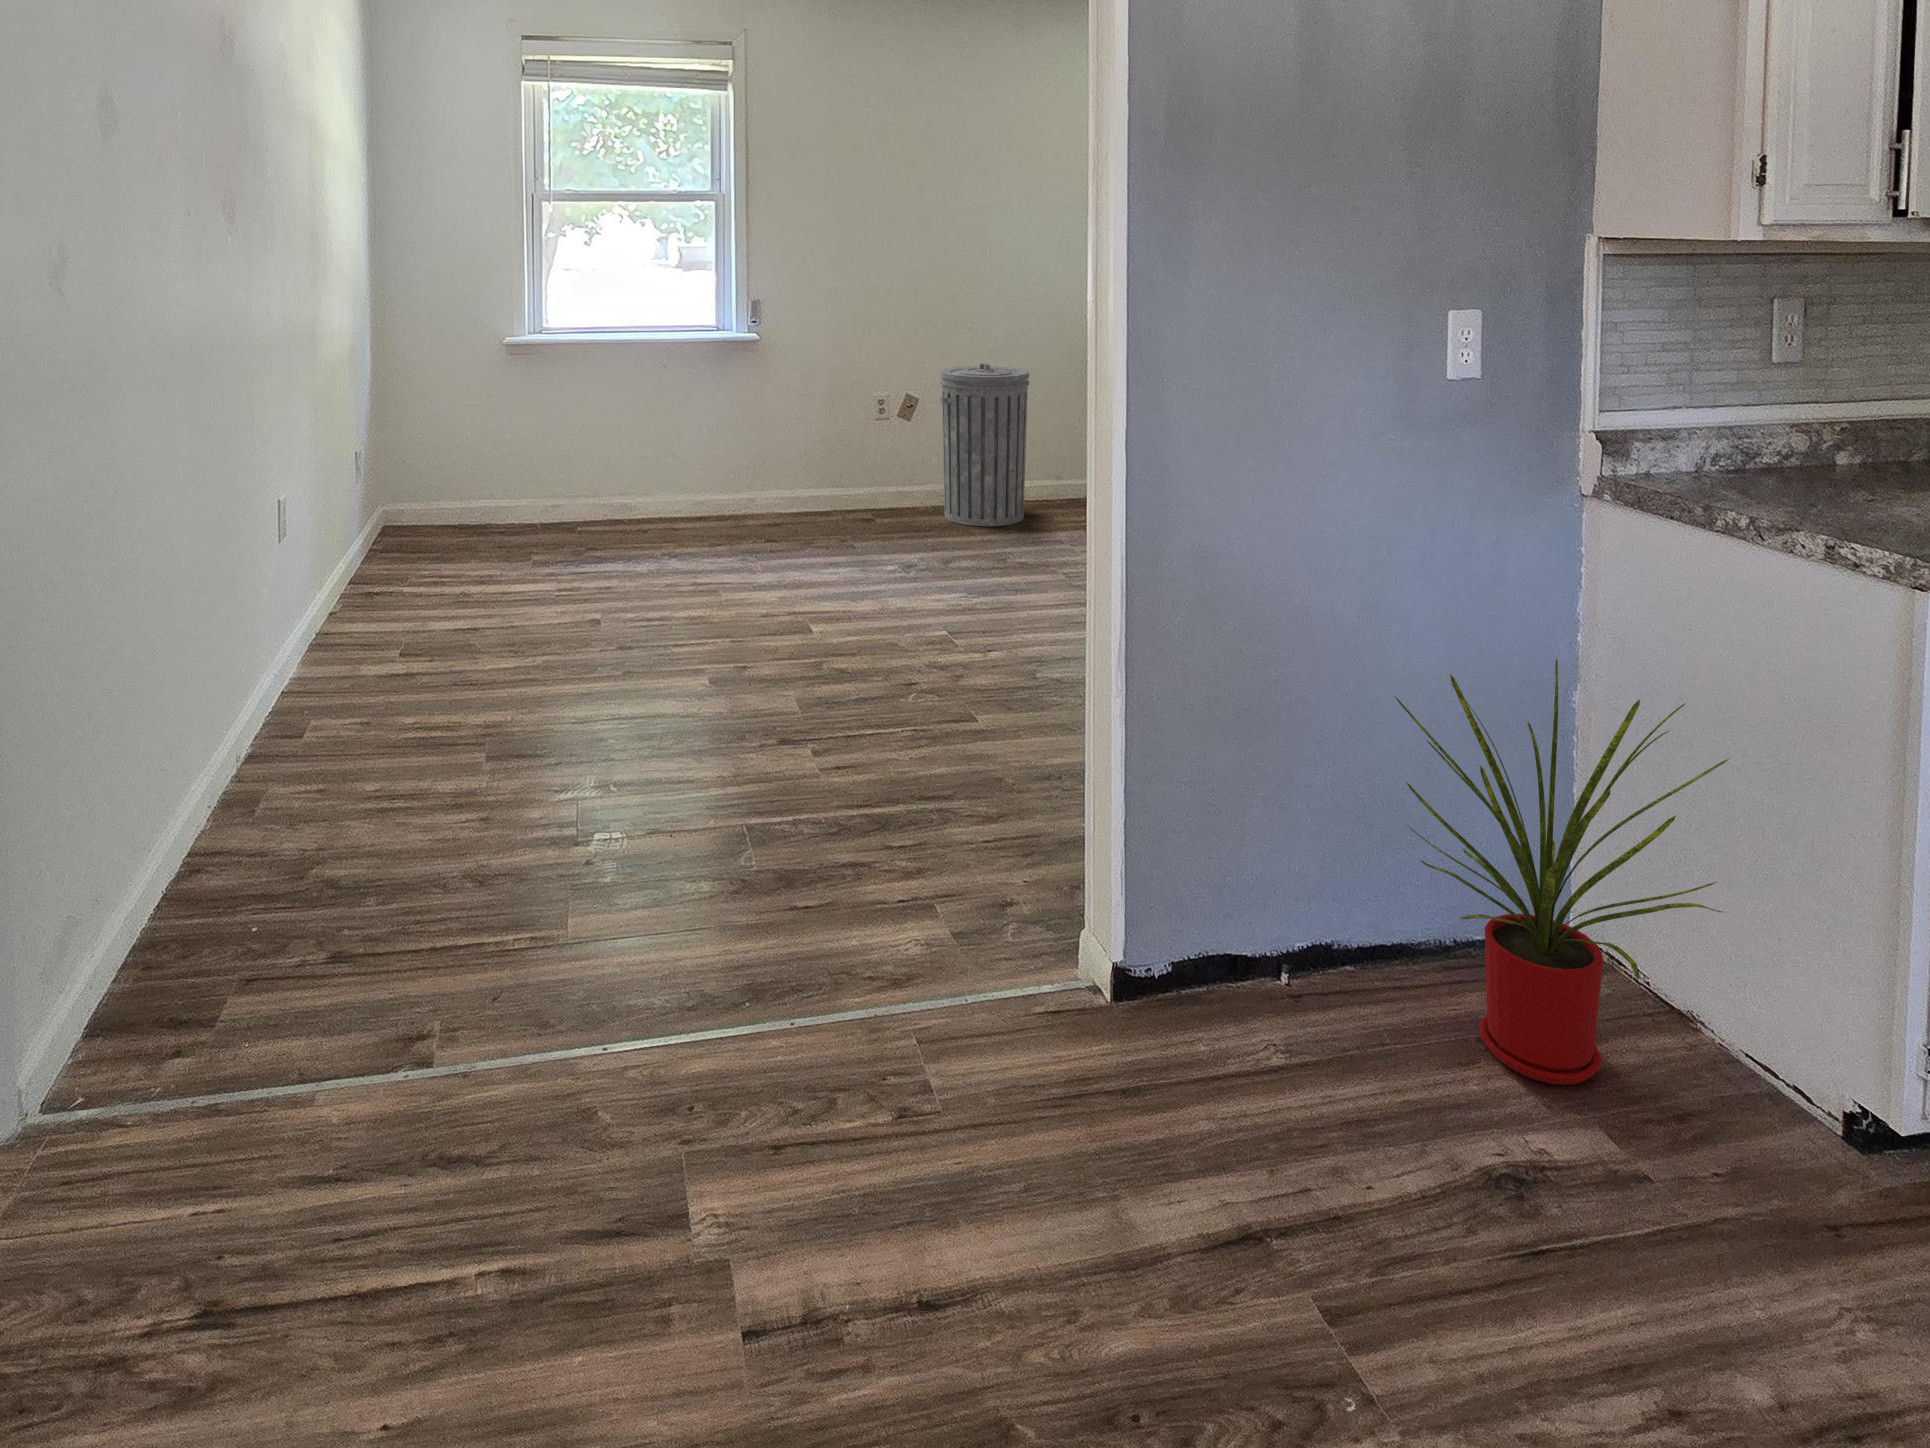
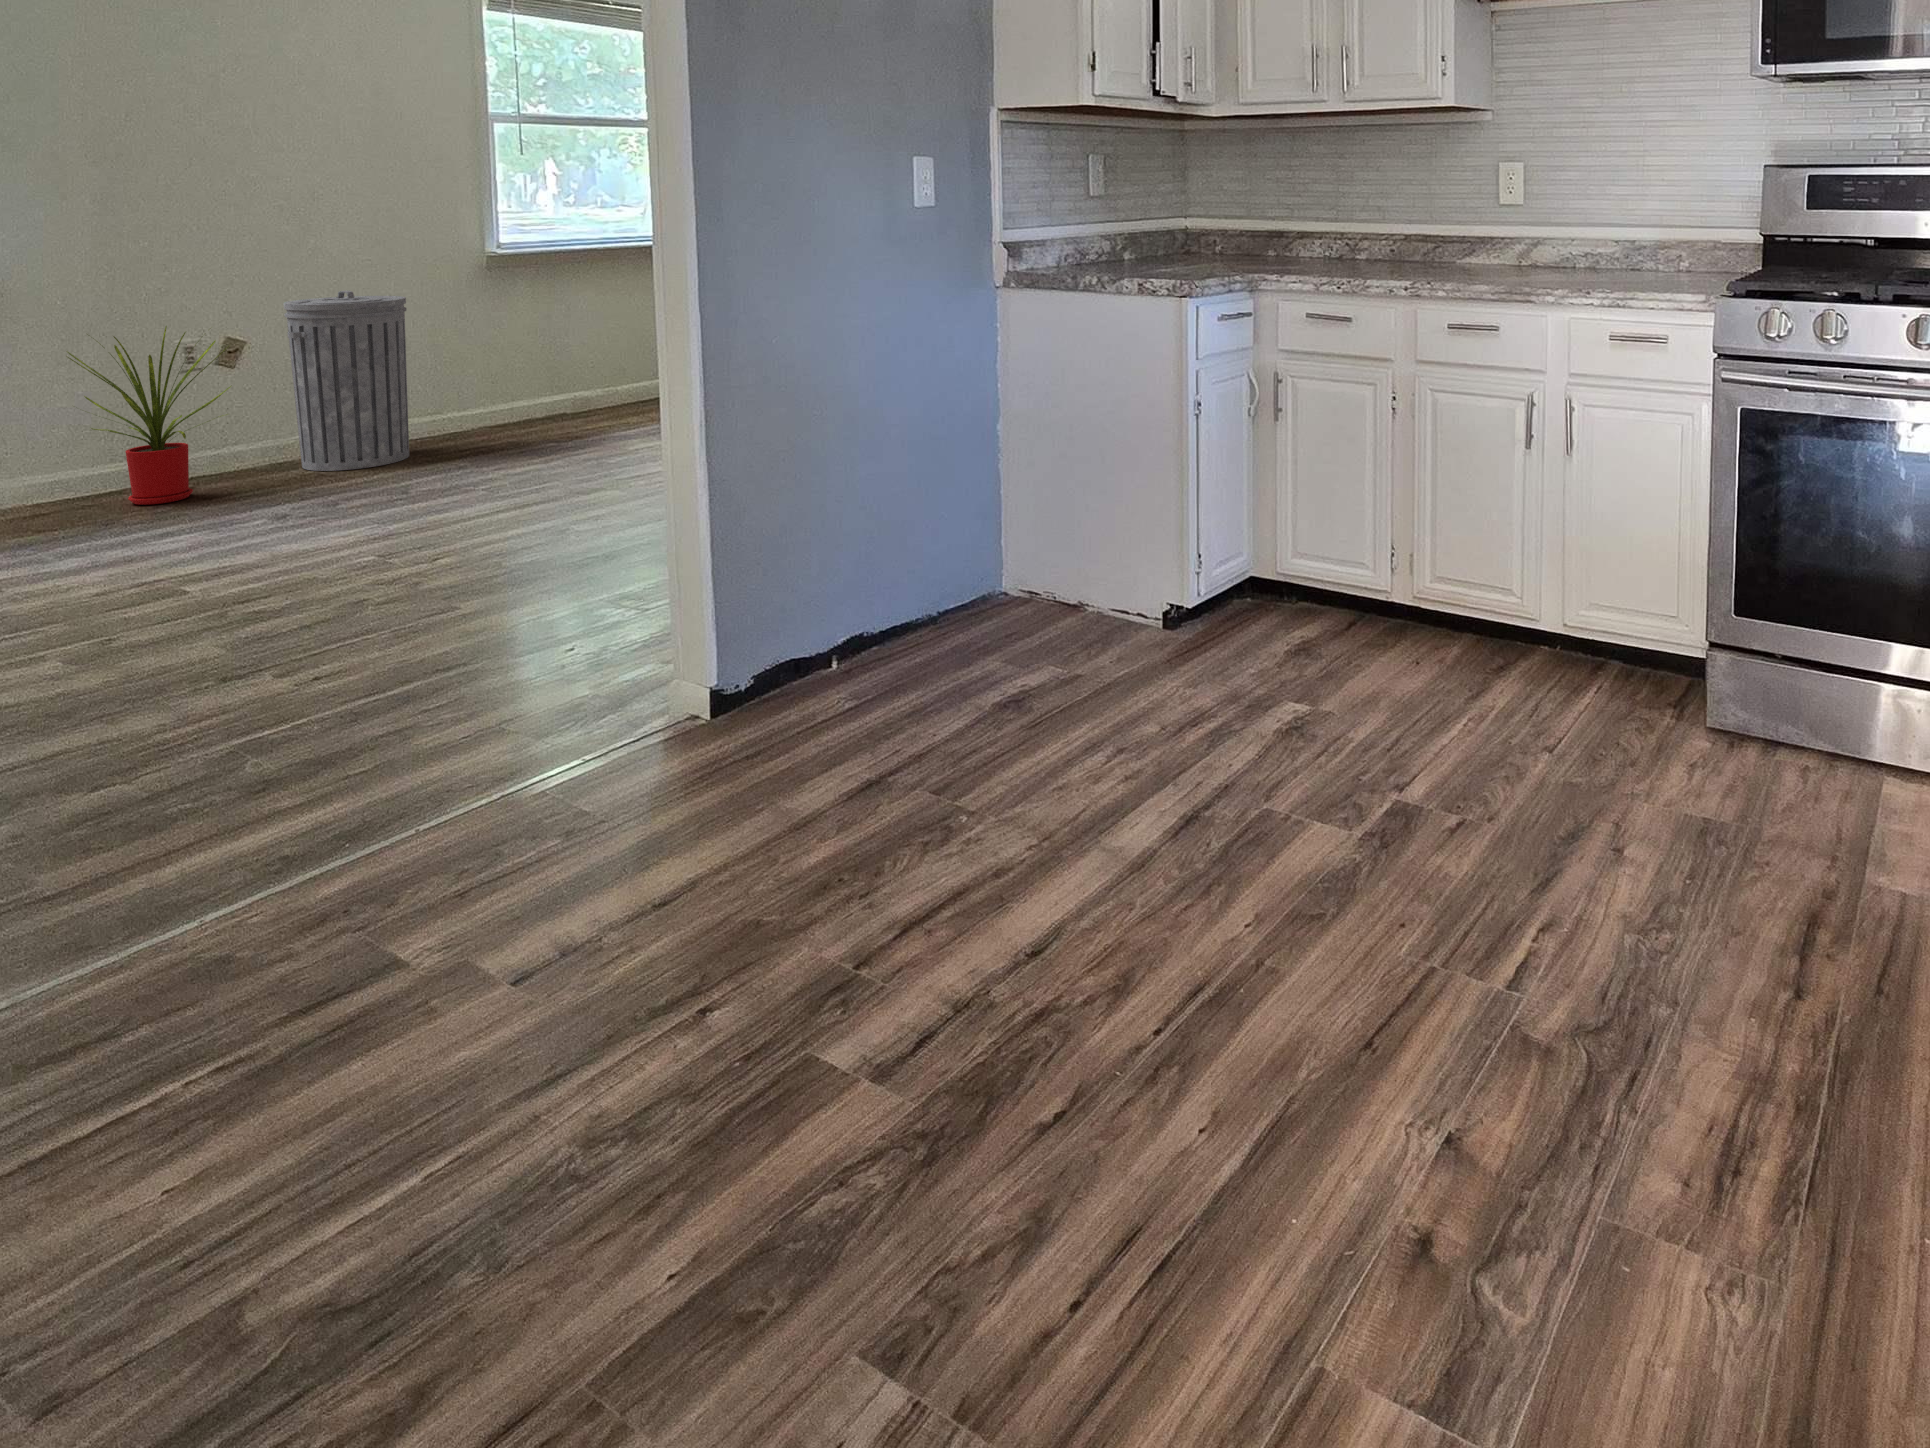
house plant: present [1395,659,1730,1085] -> present [68,326,231,505]

